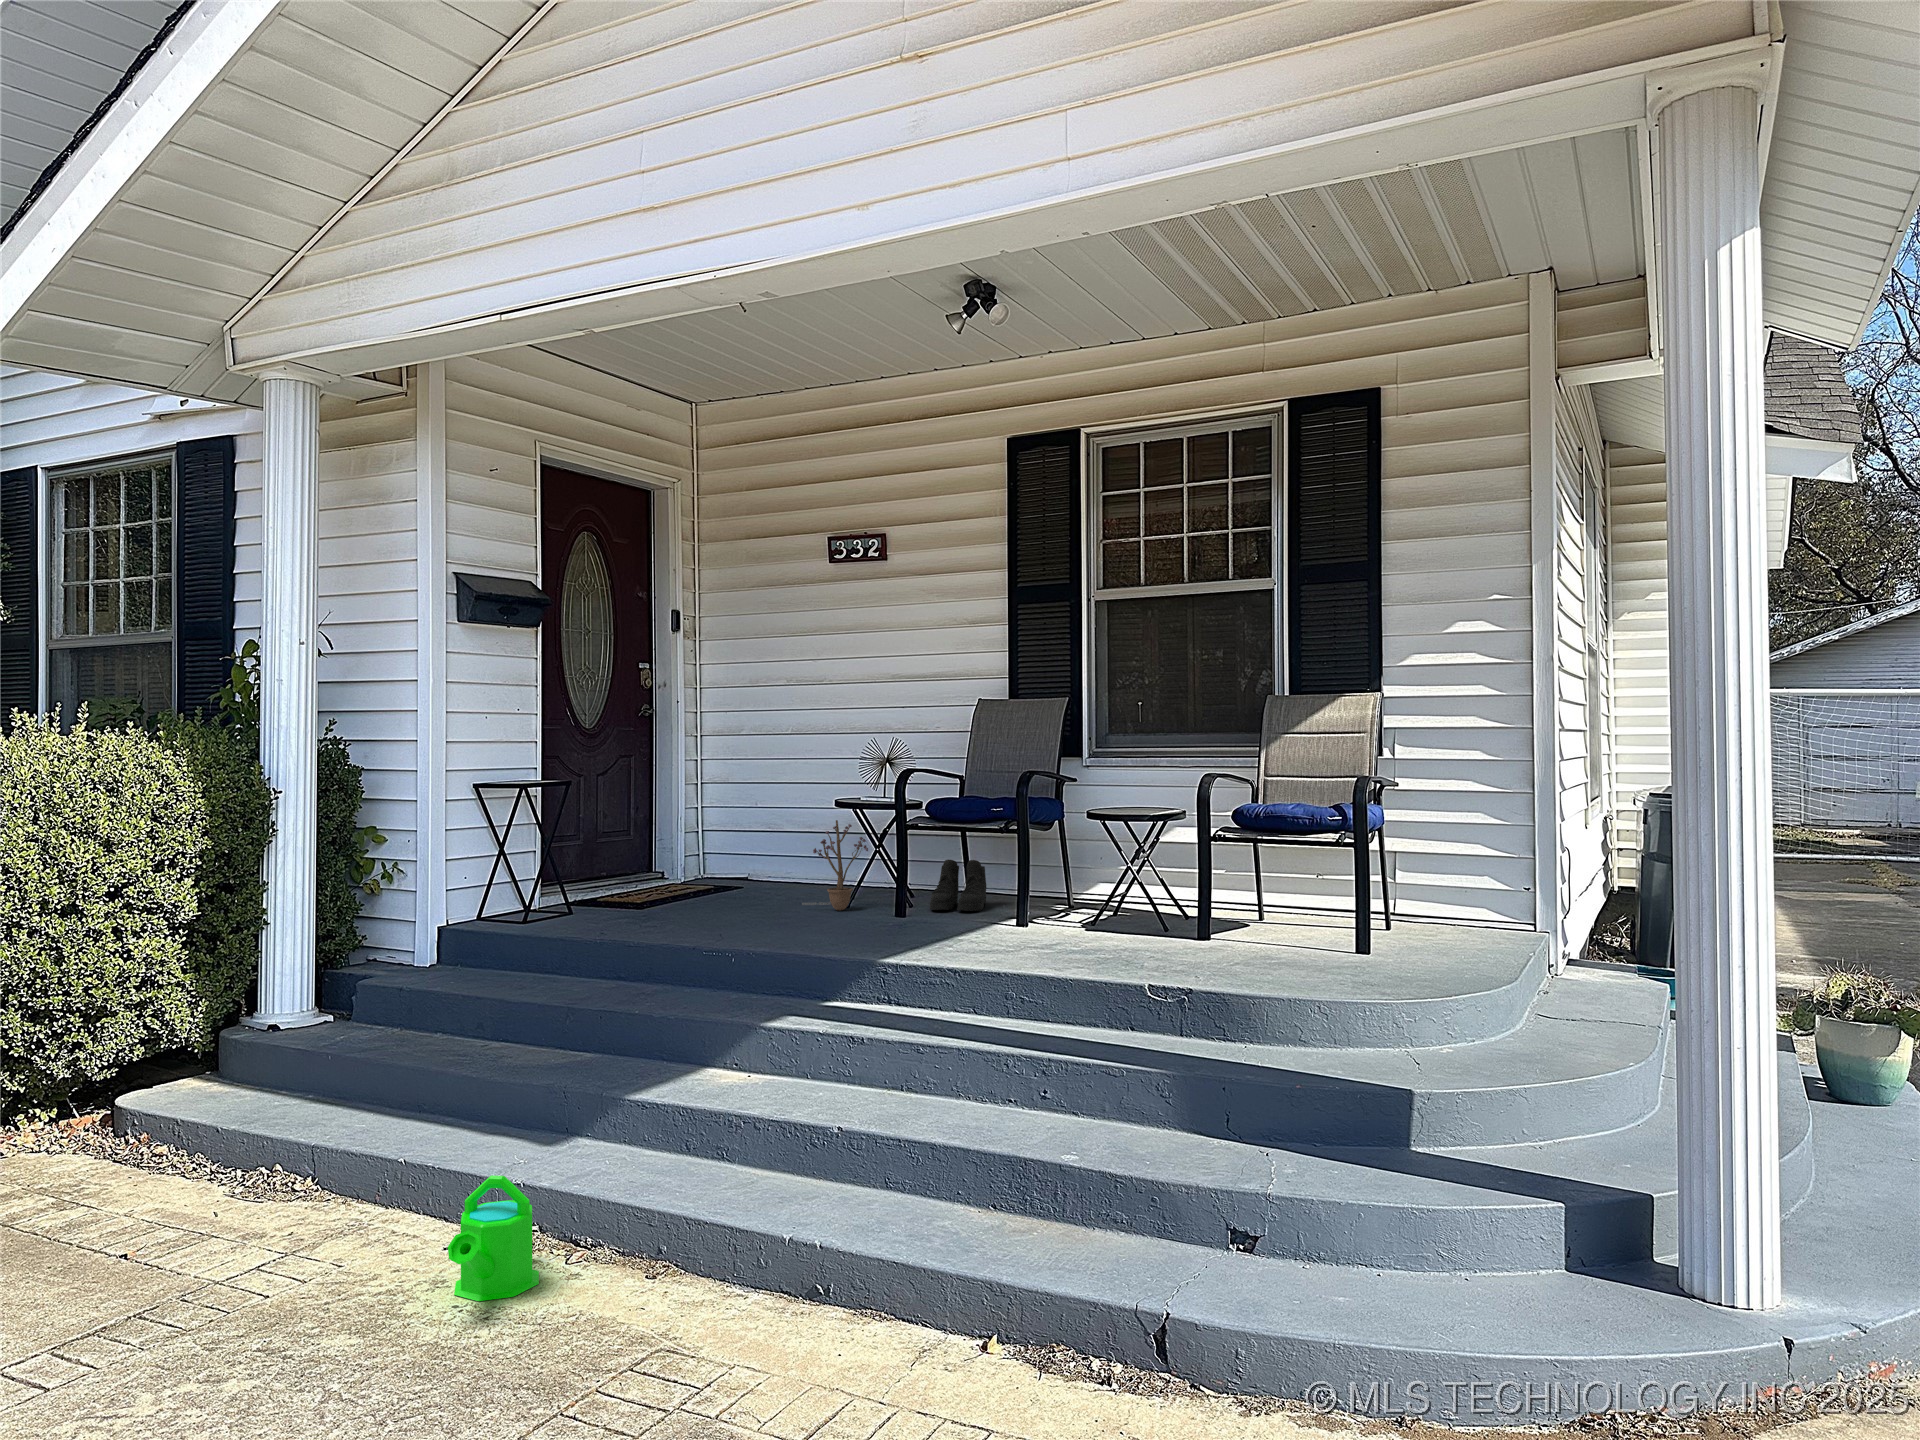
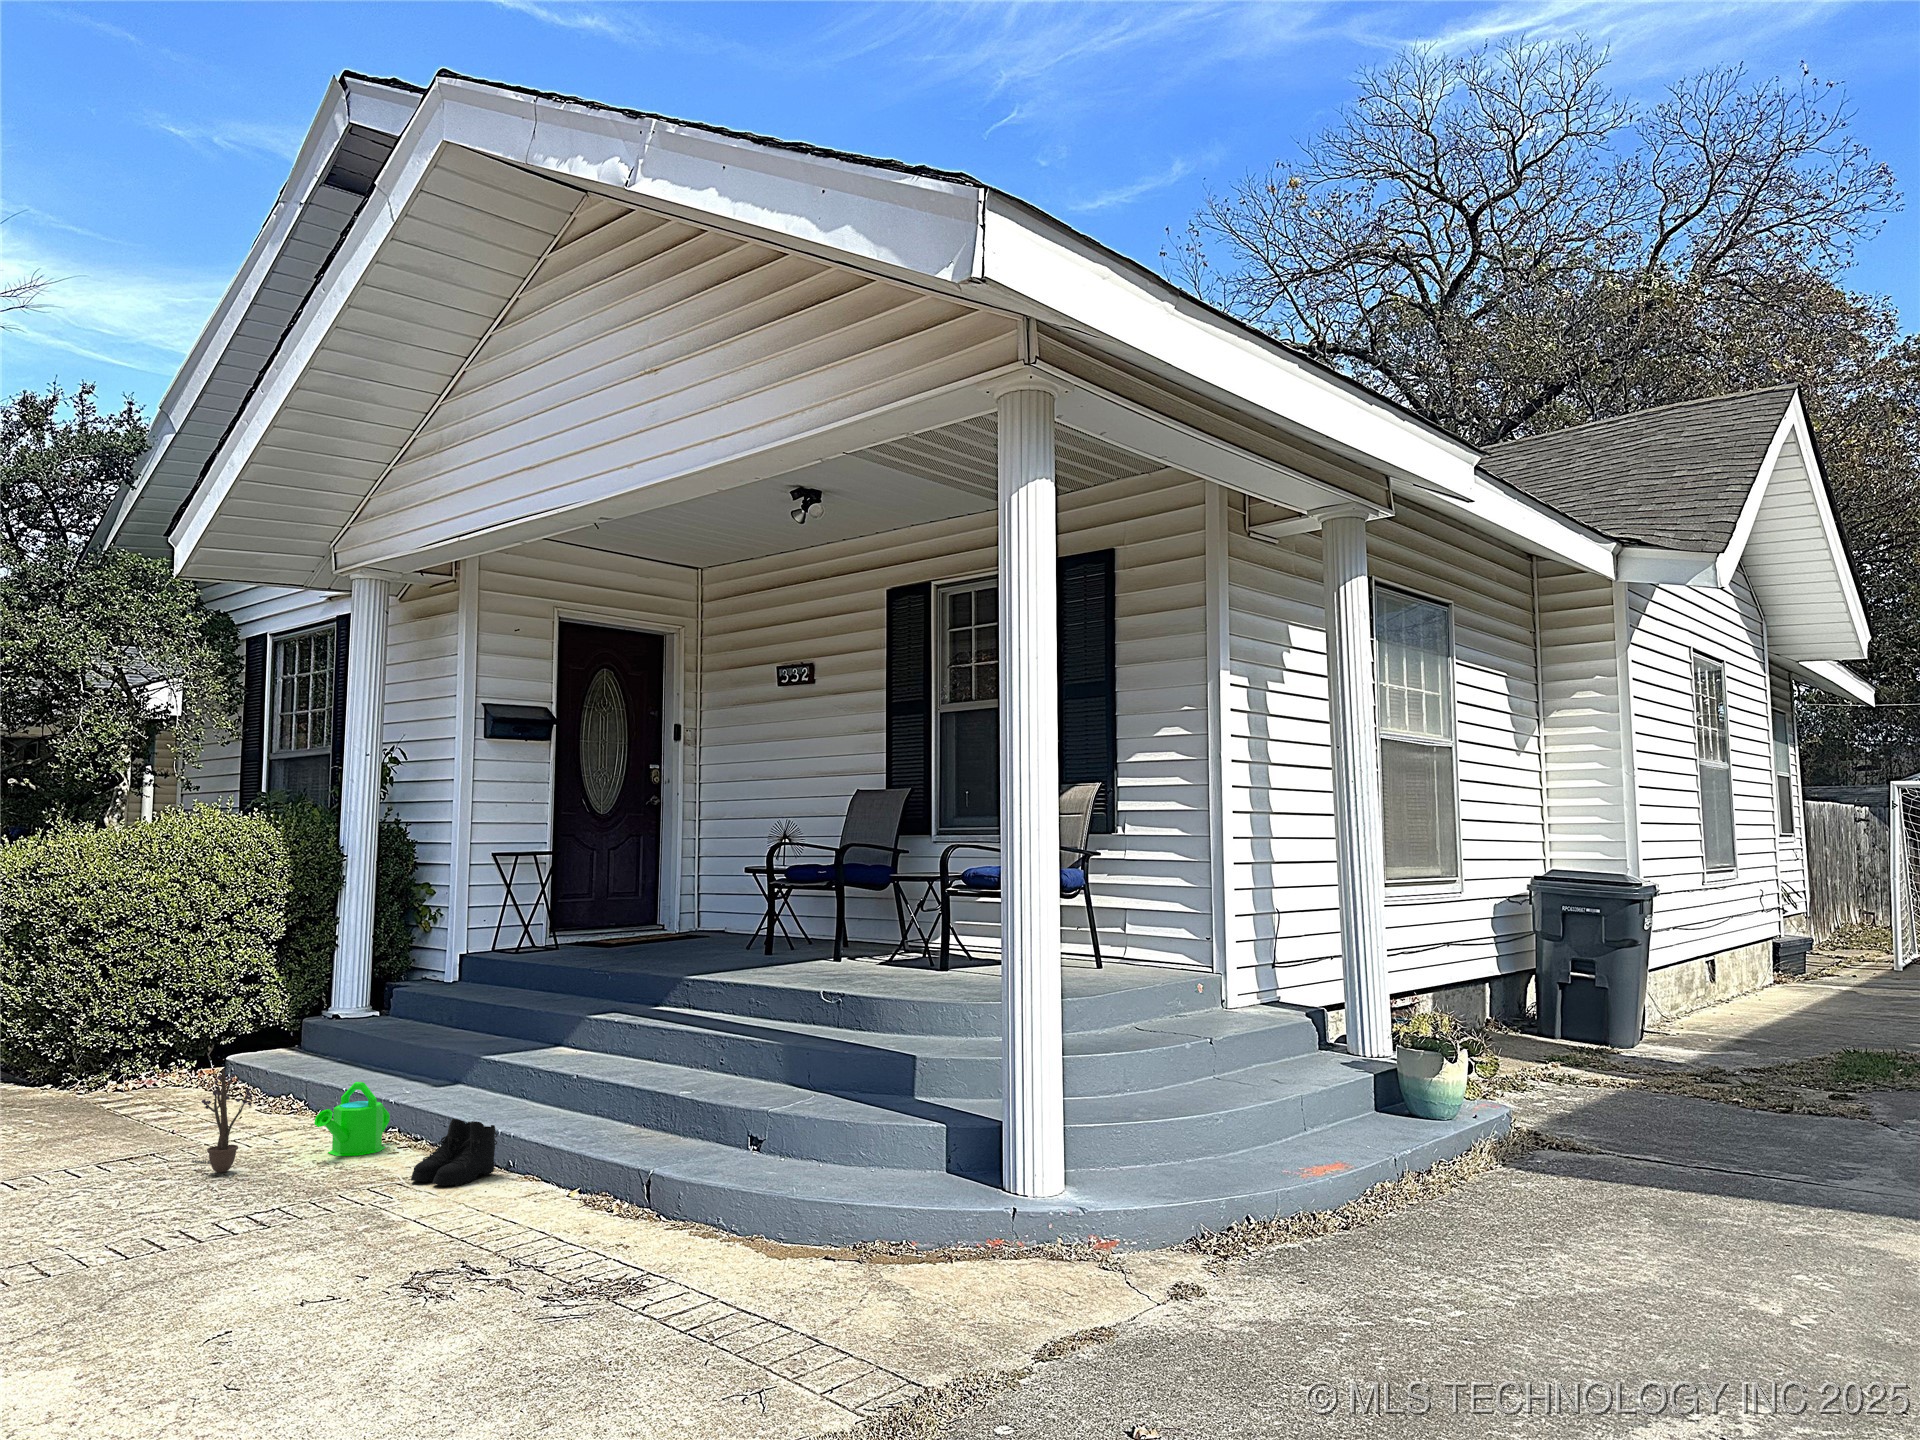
decorative plant: present [802,820,868,910] -> present [192,1069,252,1173]
boots: present [930,860,986,911] -> present [411,1119,497,1186]

